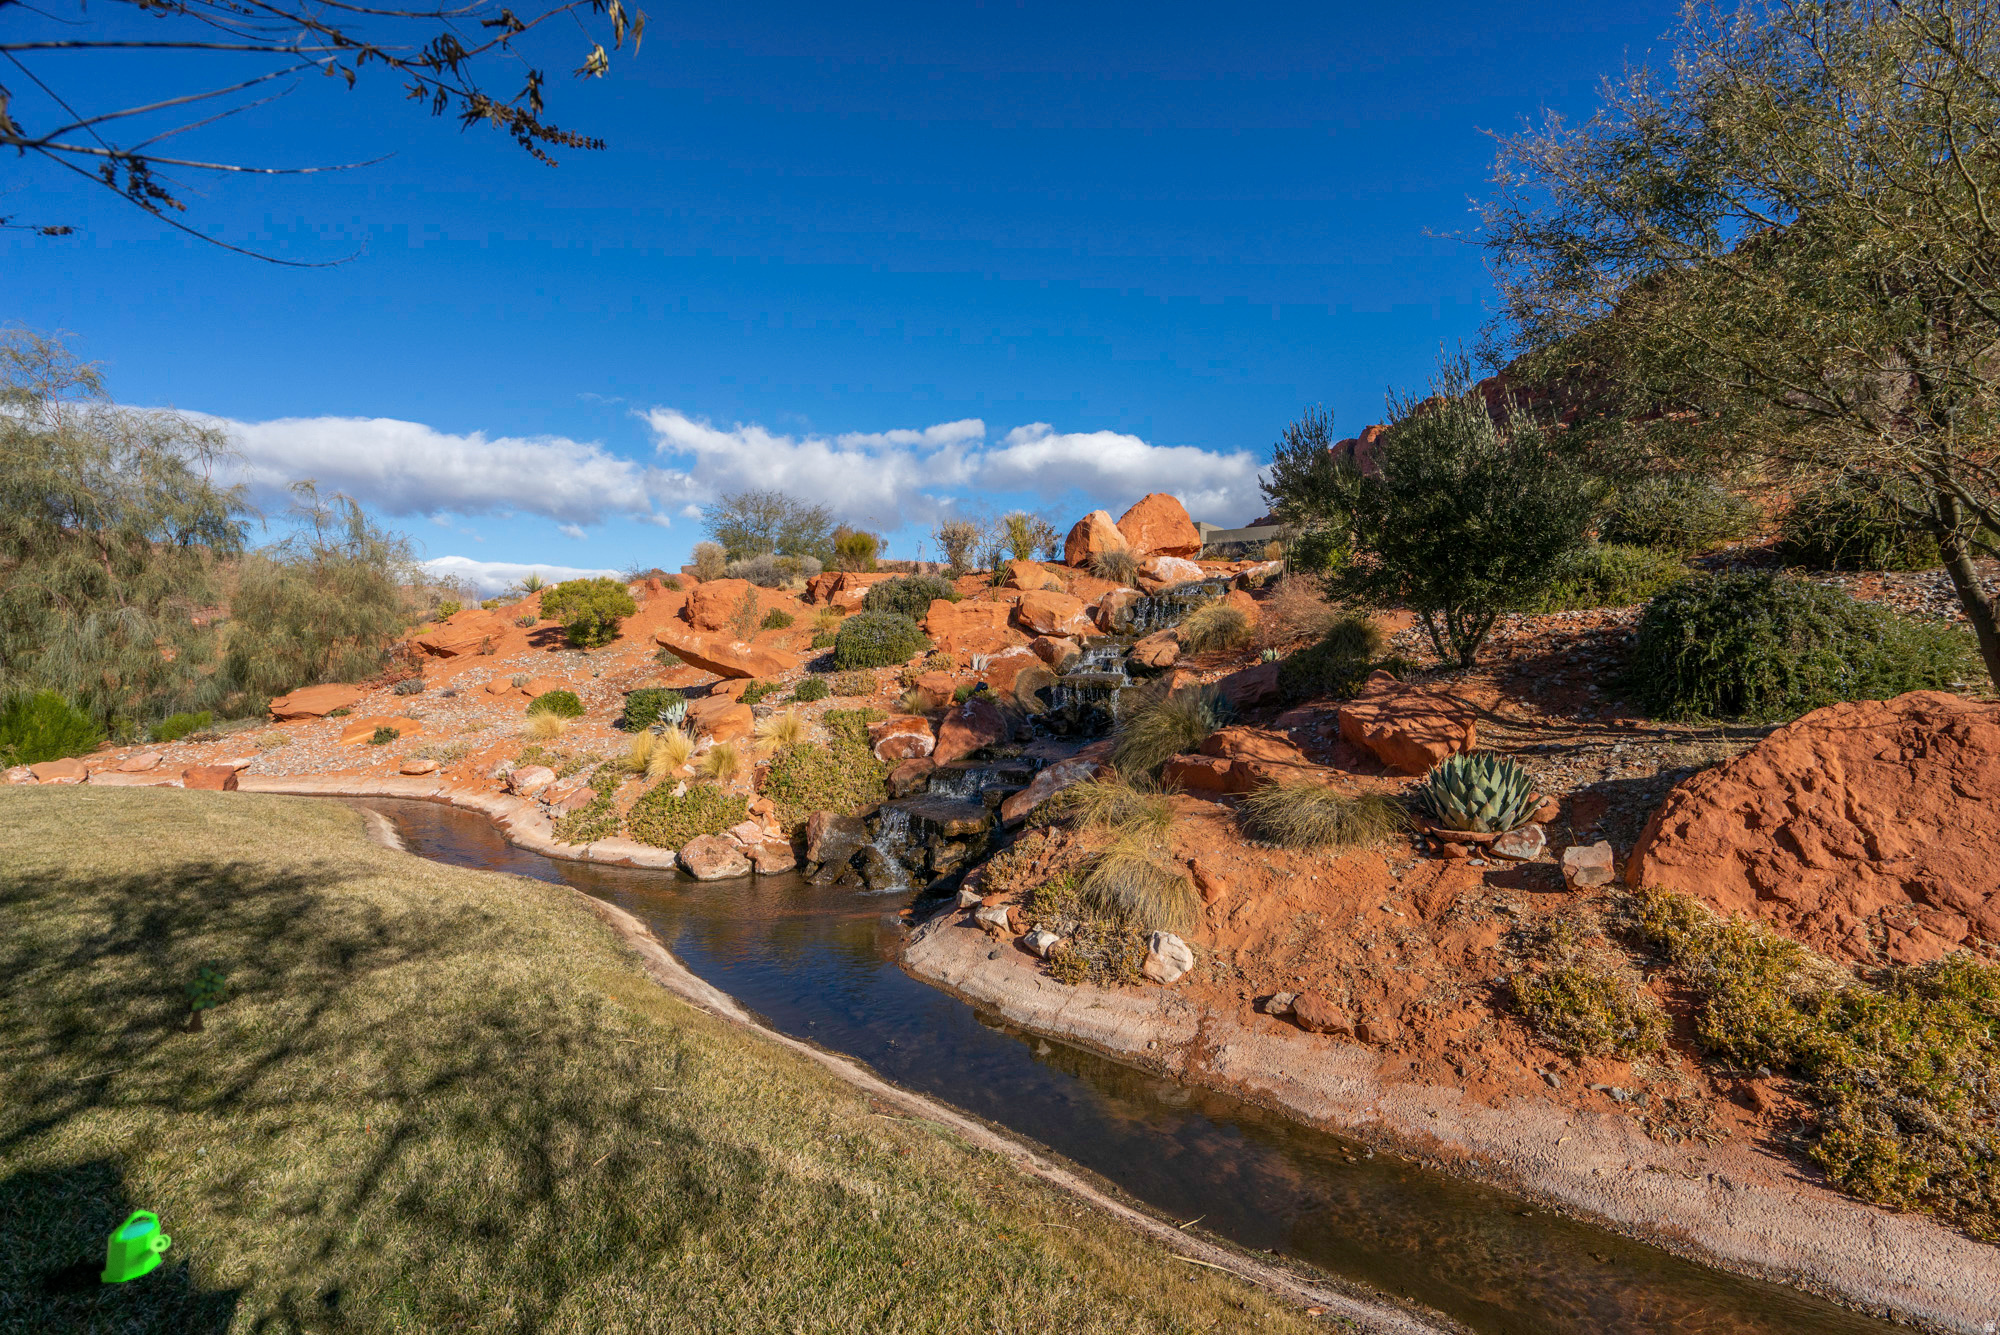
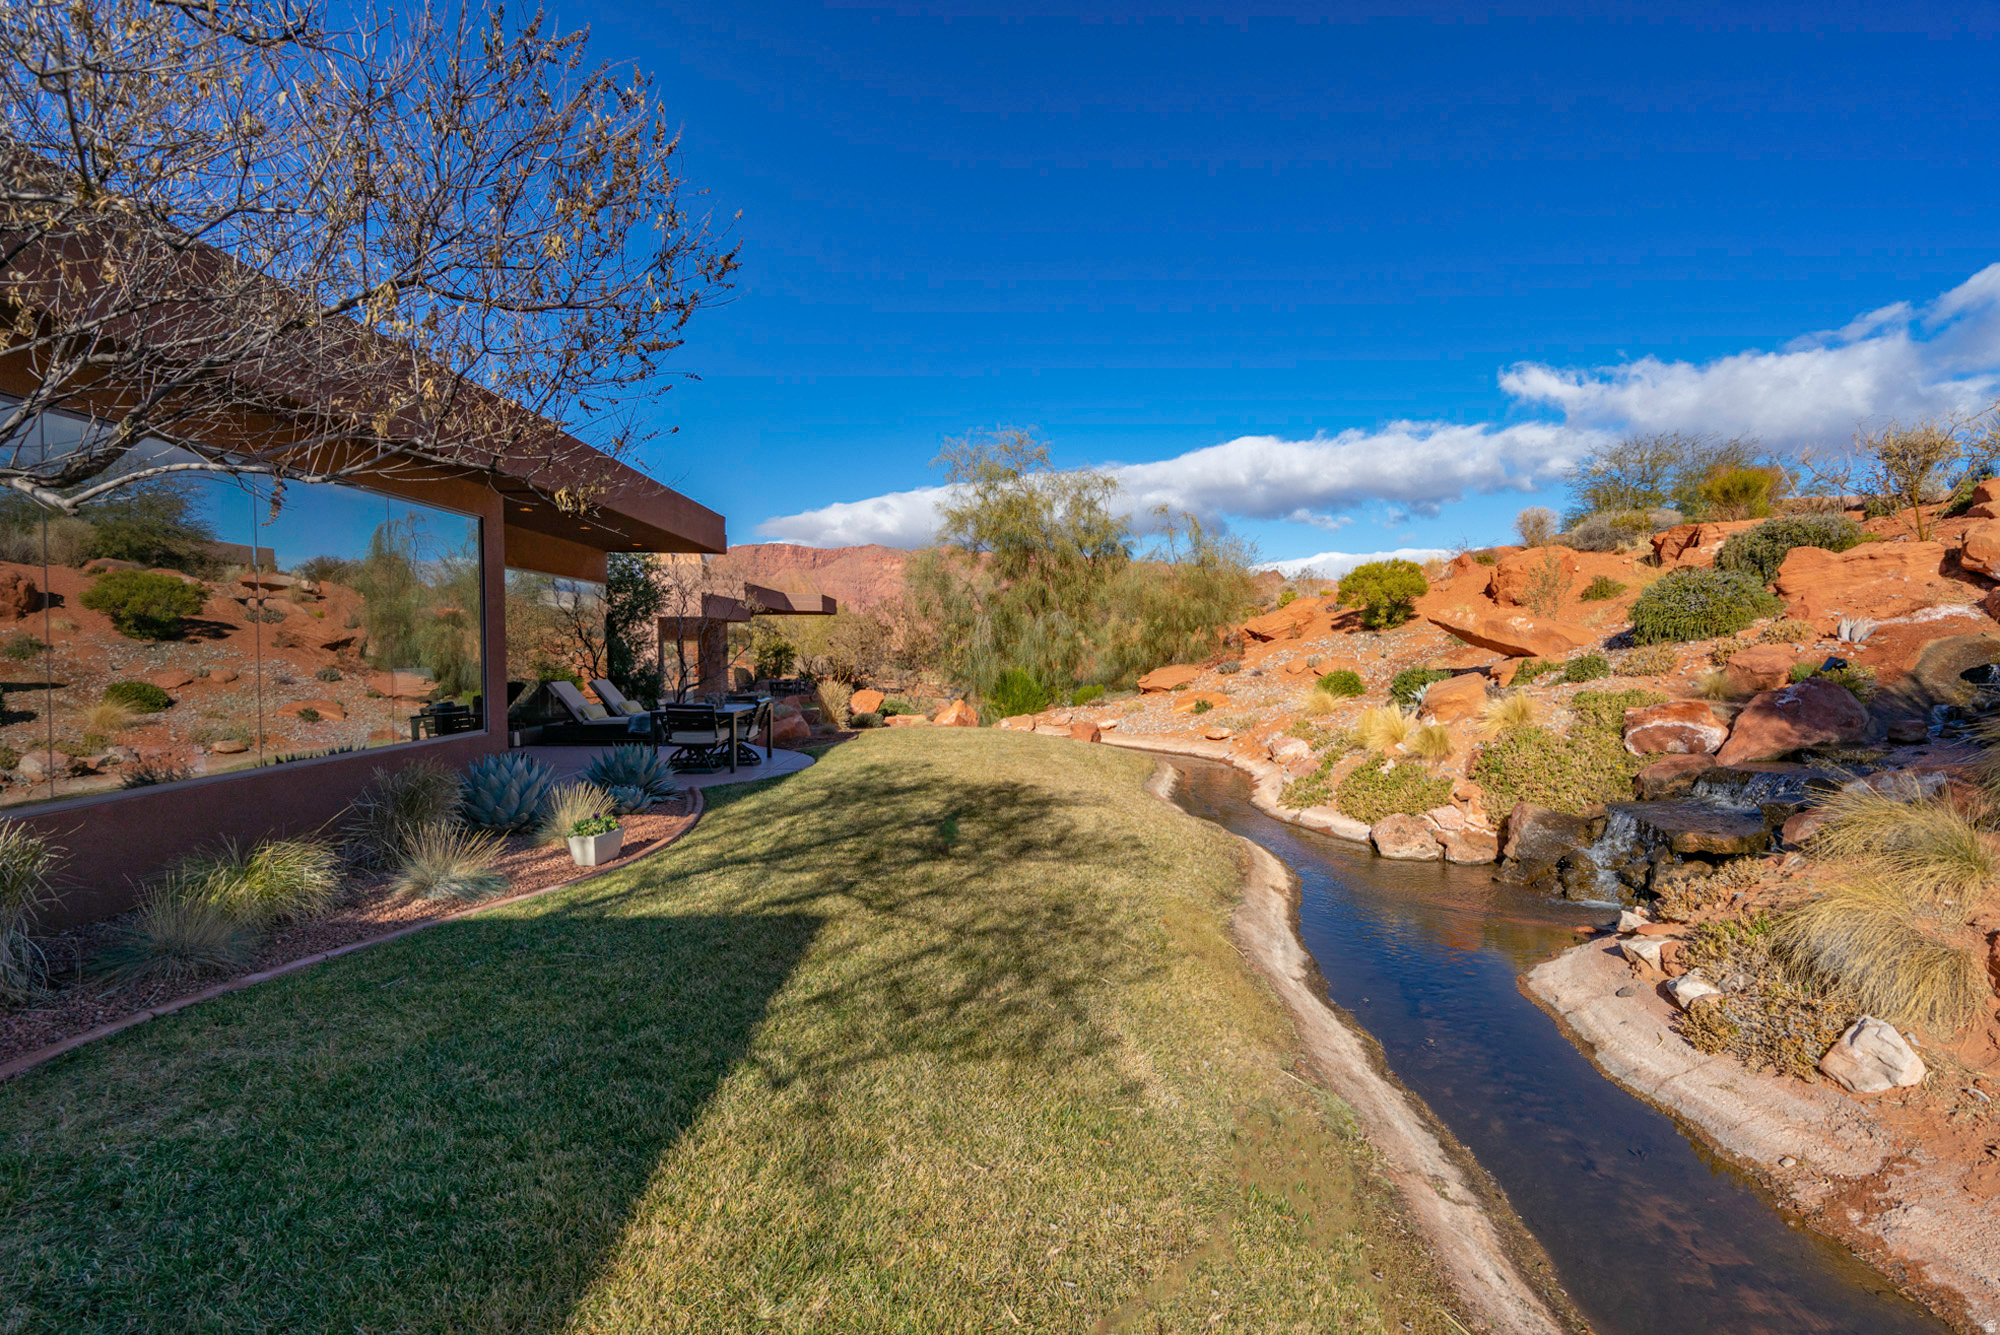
watering can: present [101,1210,171,1282] -> none [831,908,854,940]

